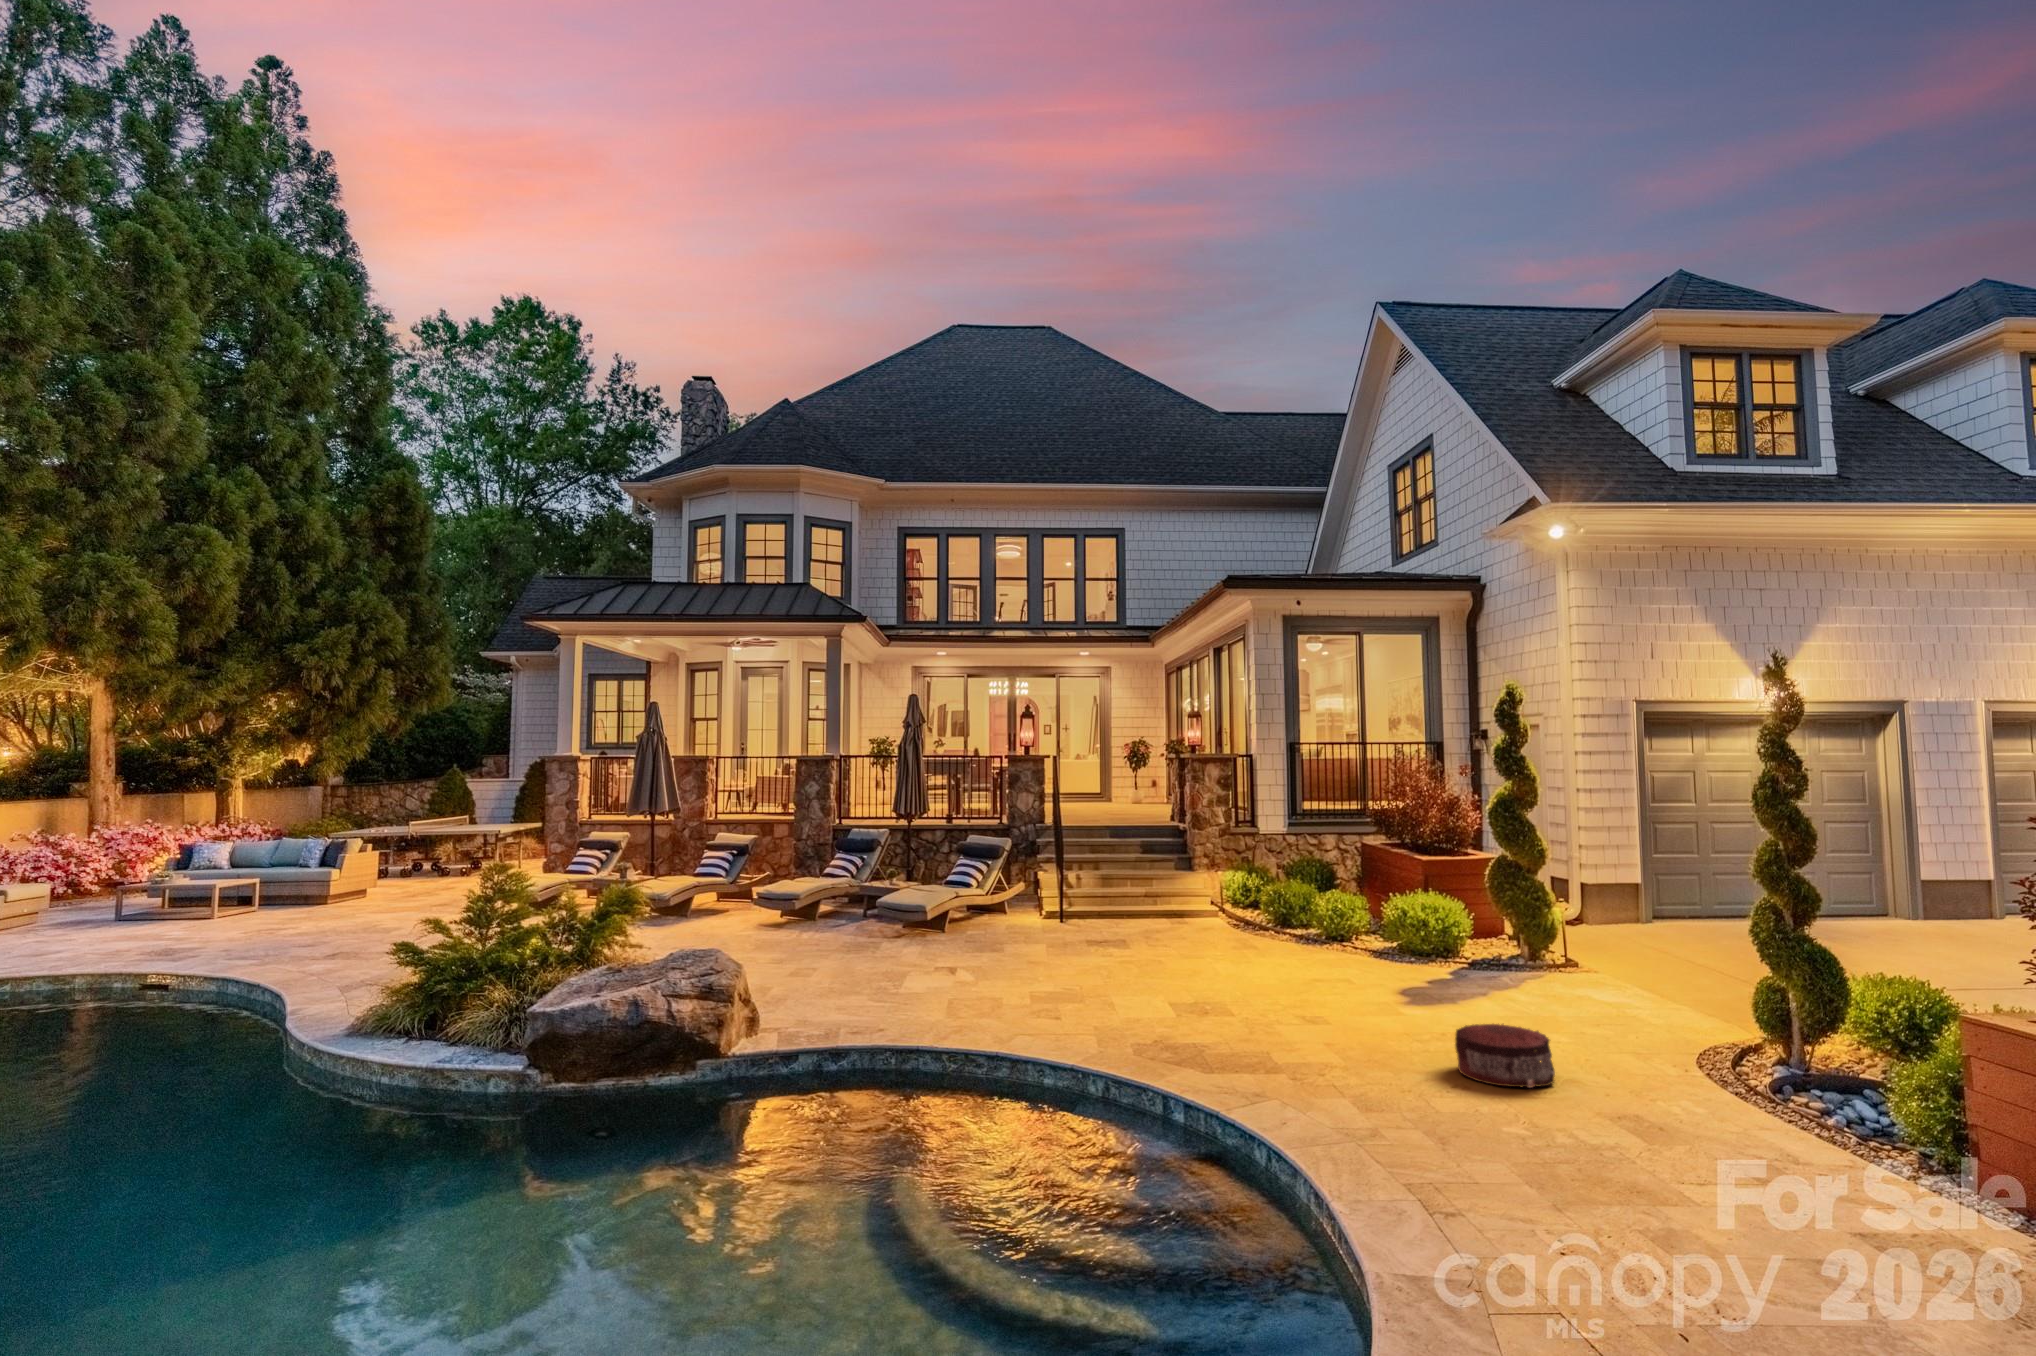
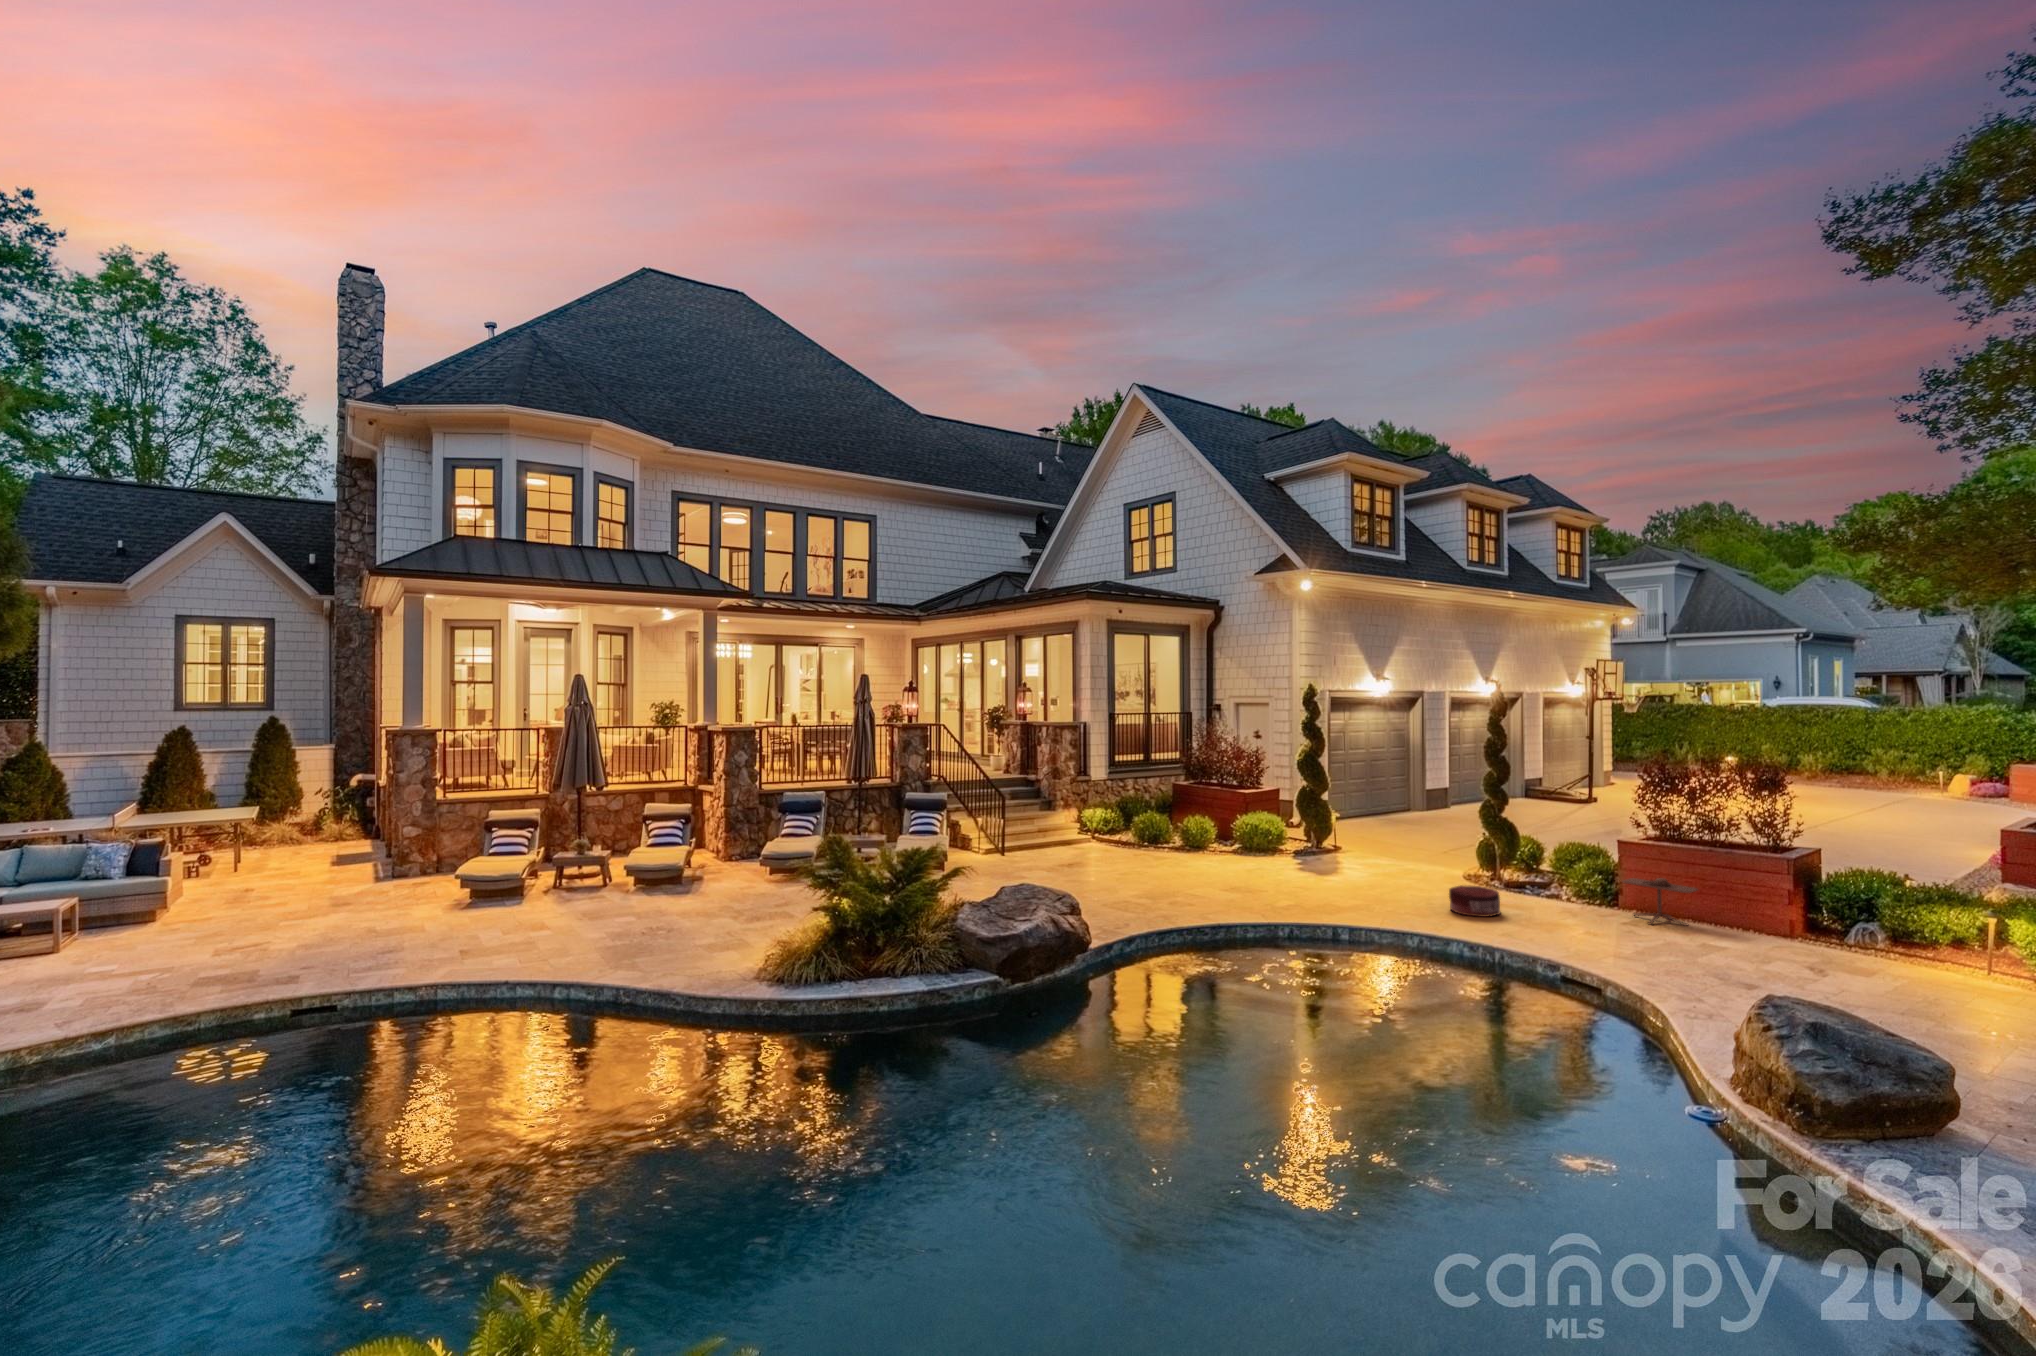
side table: none [1812,1065,1985,1204] -> present [1623,878,1698,926]

